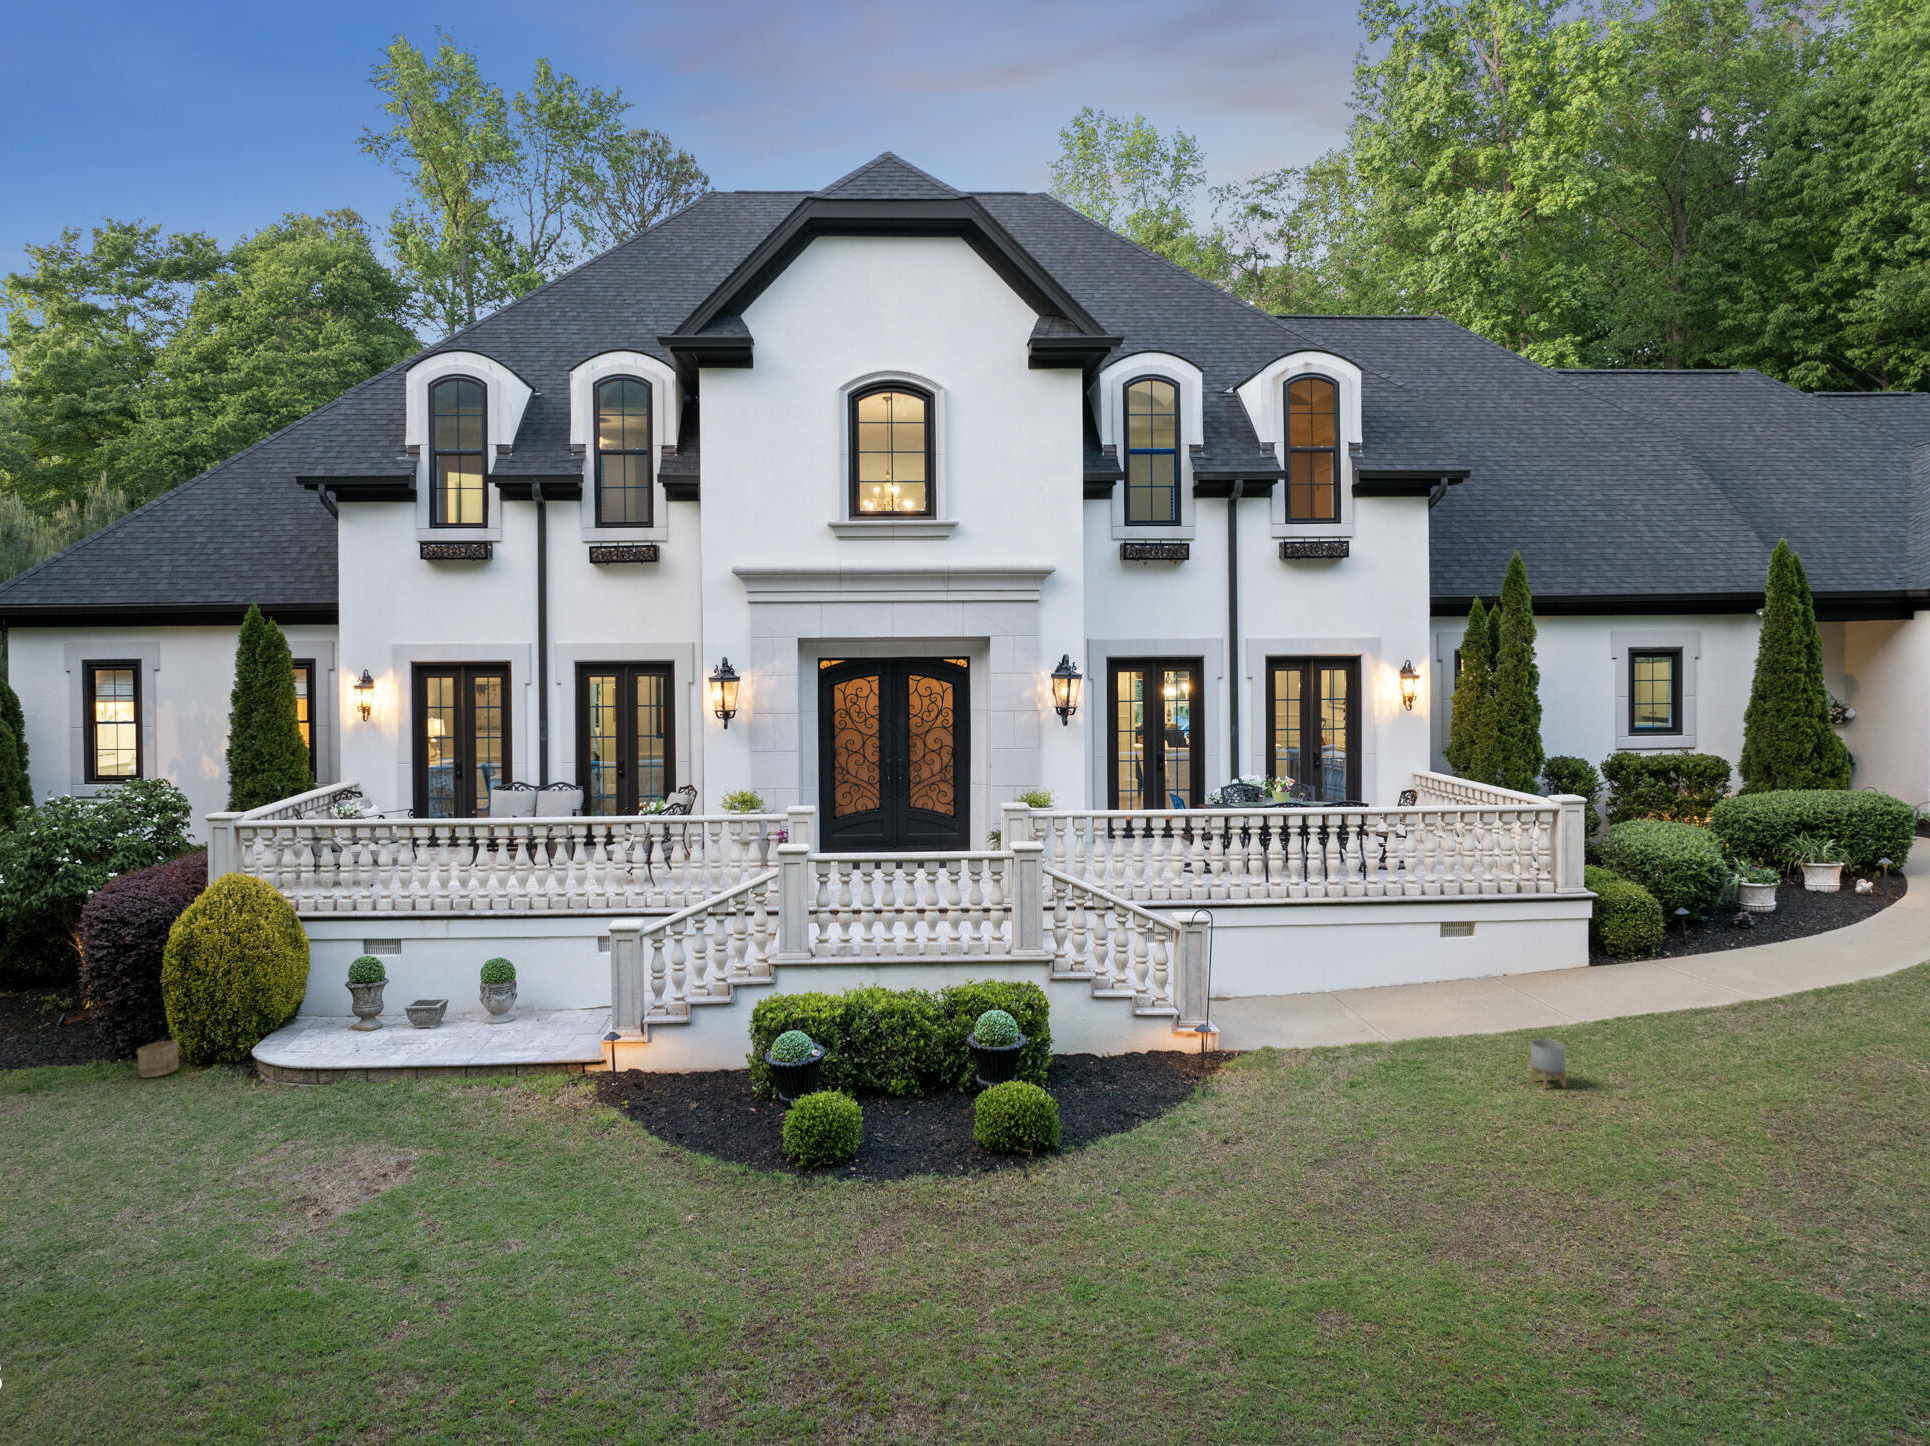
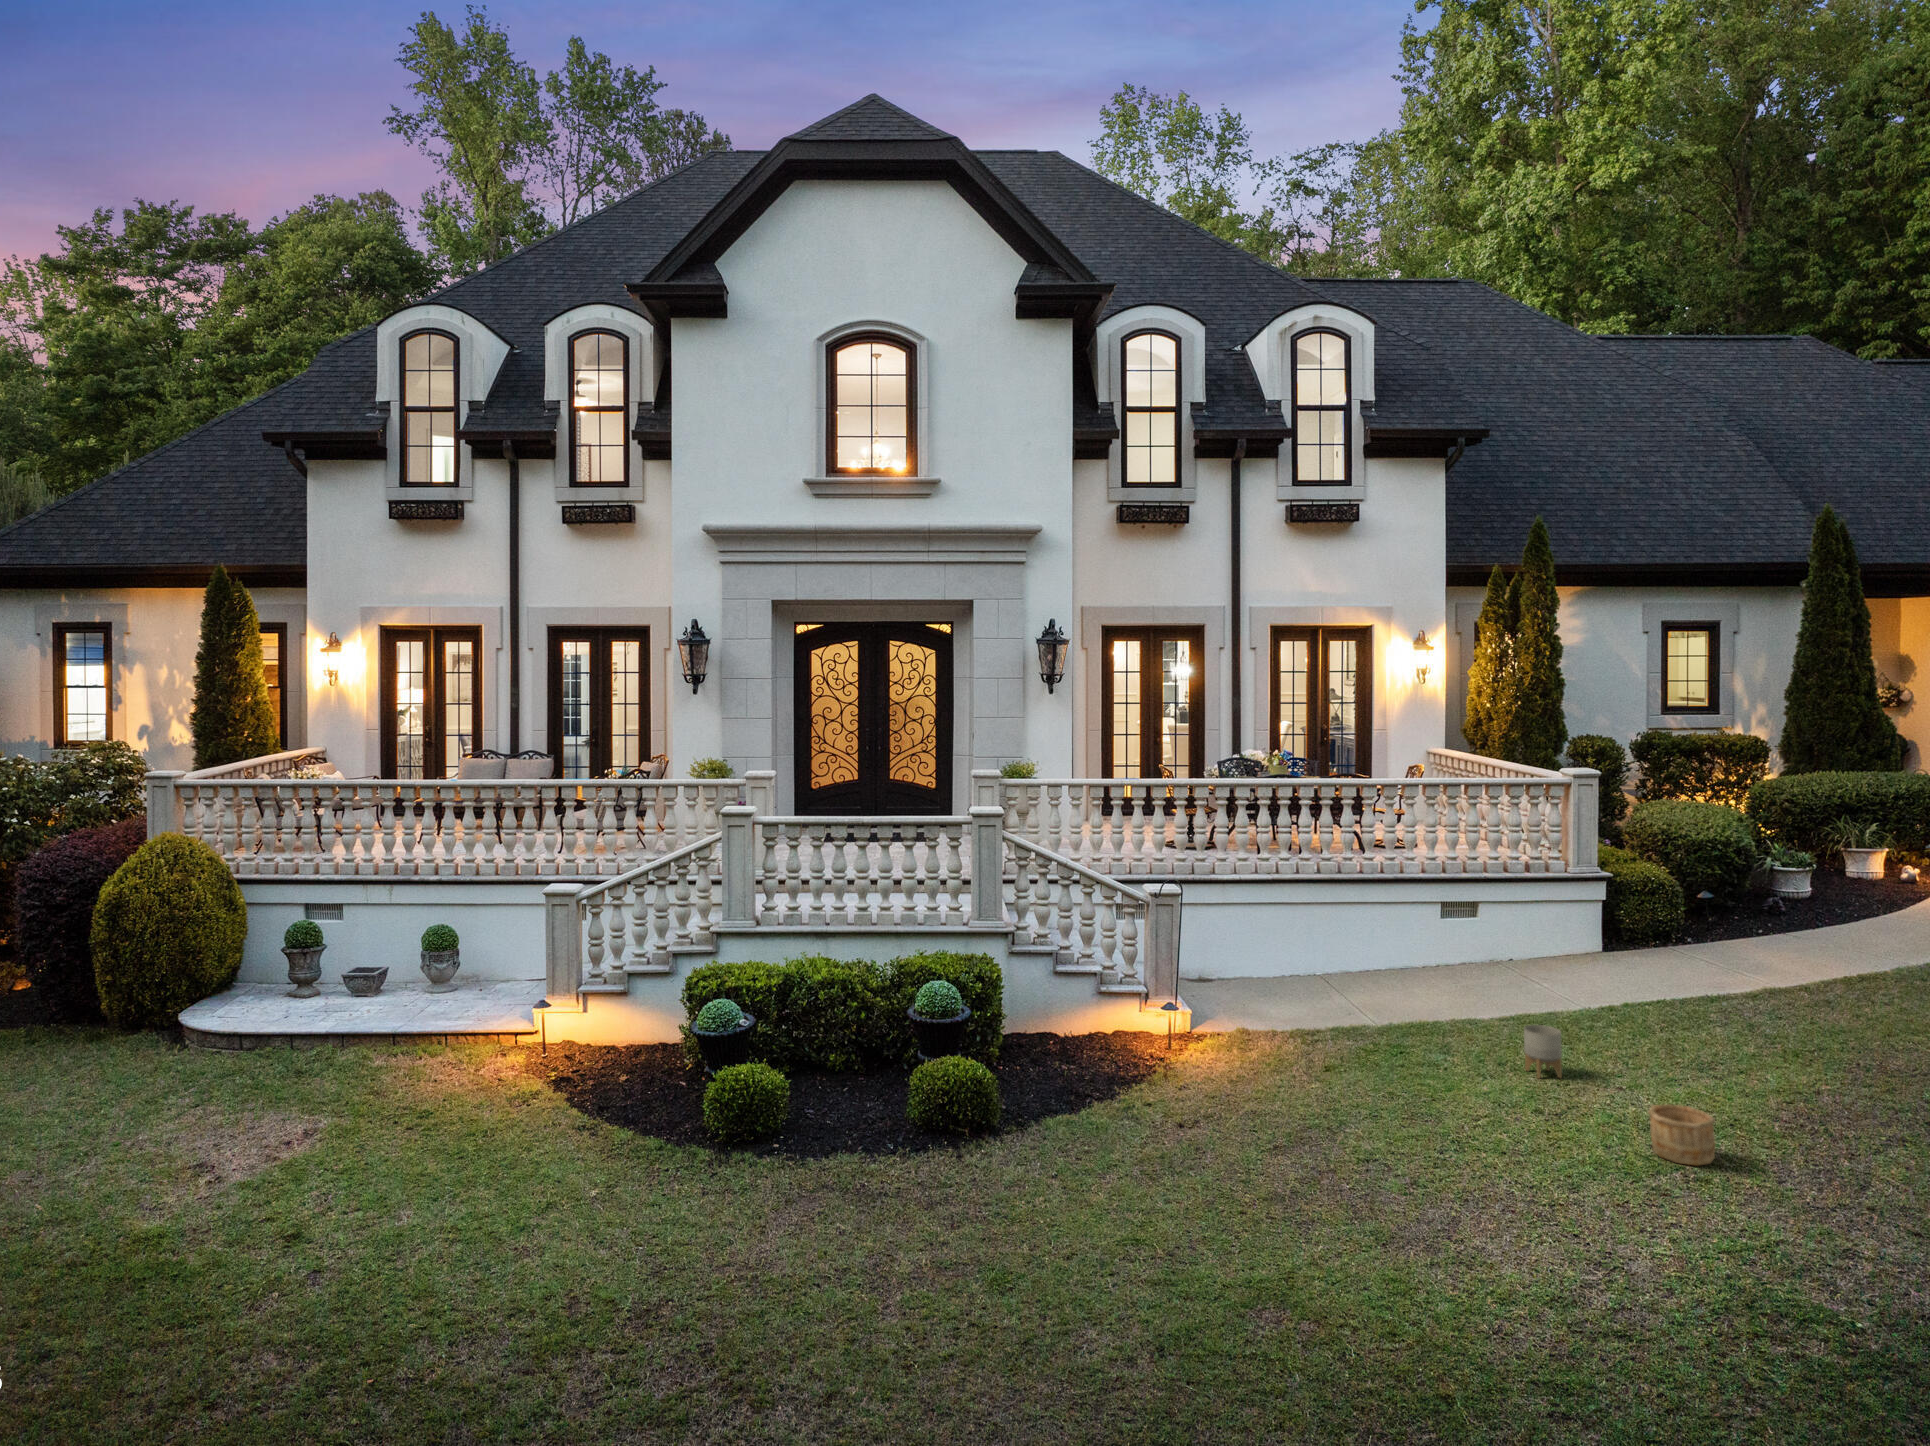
wooden bucket: present [137,1041,179,1078] -> present [1648,1104,1715,1166]

